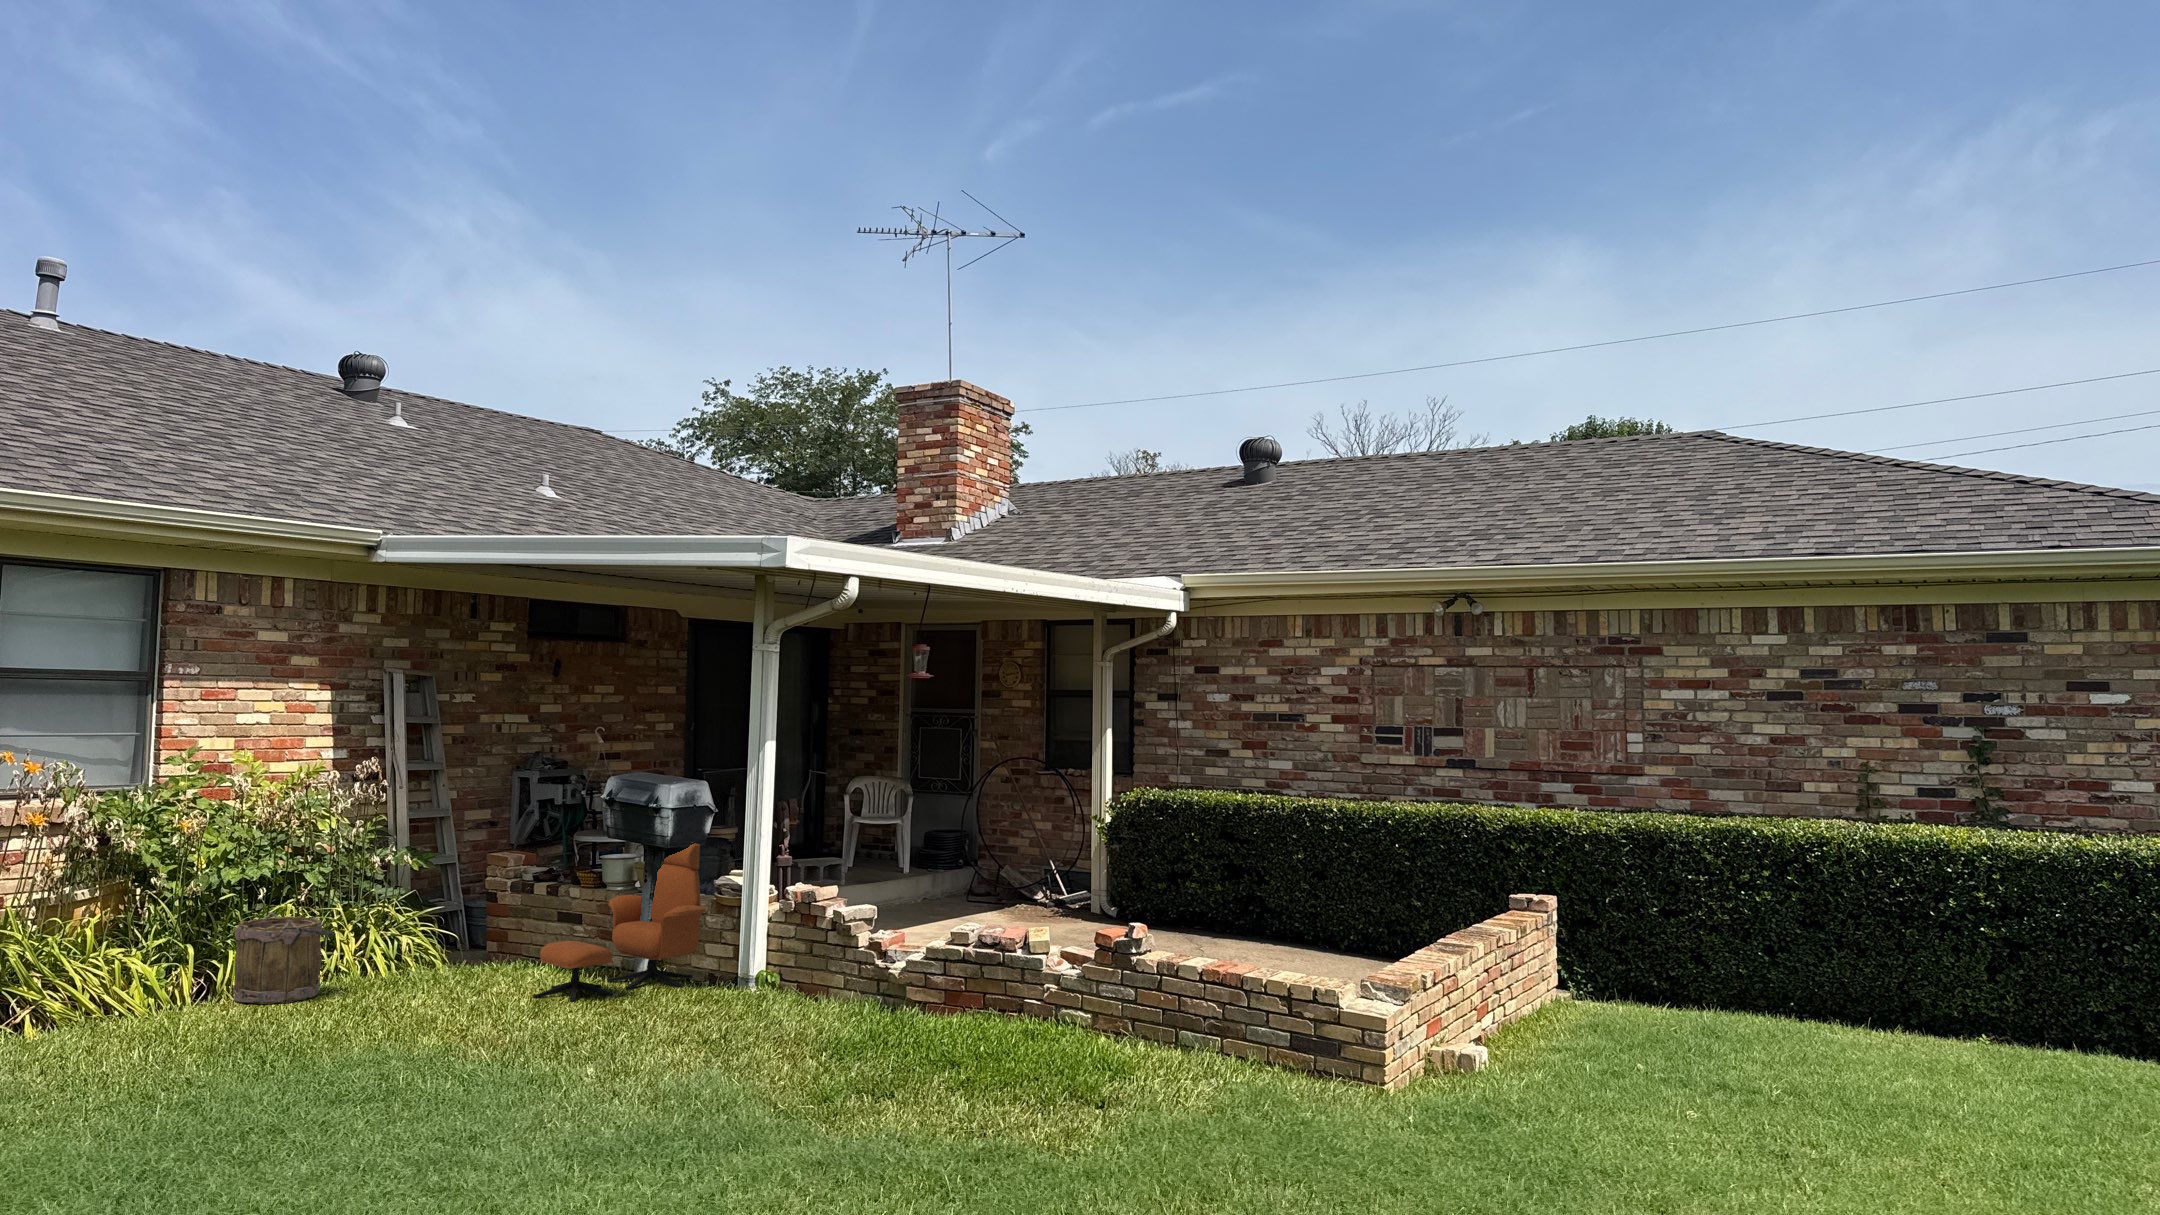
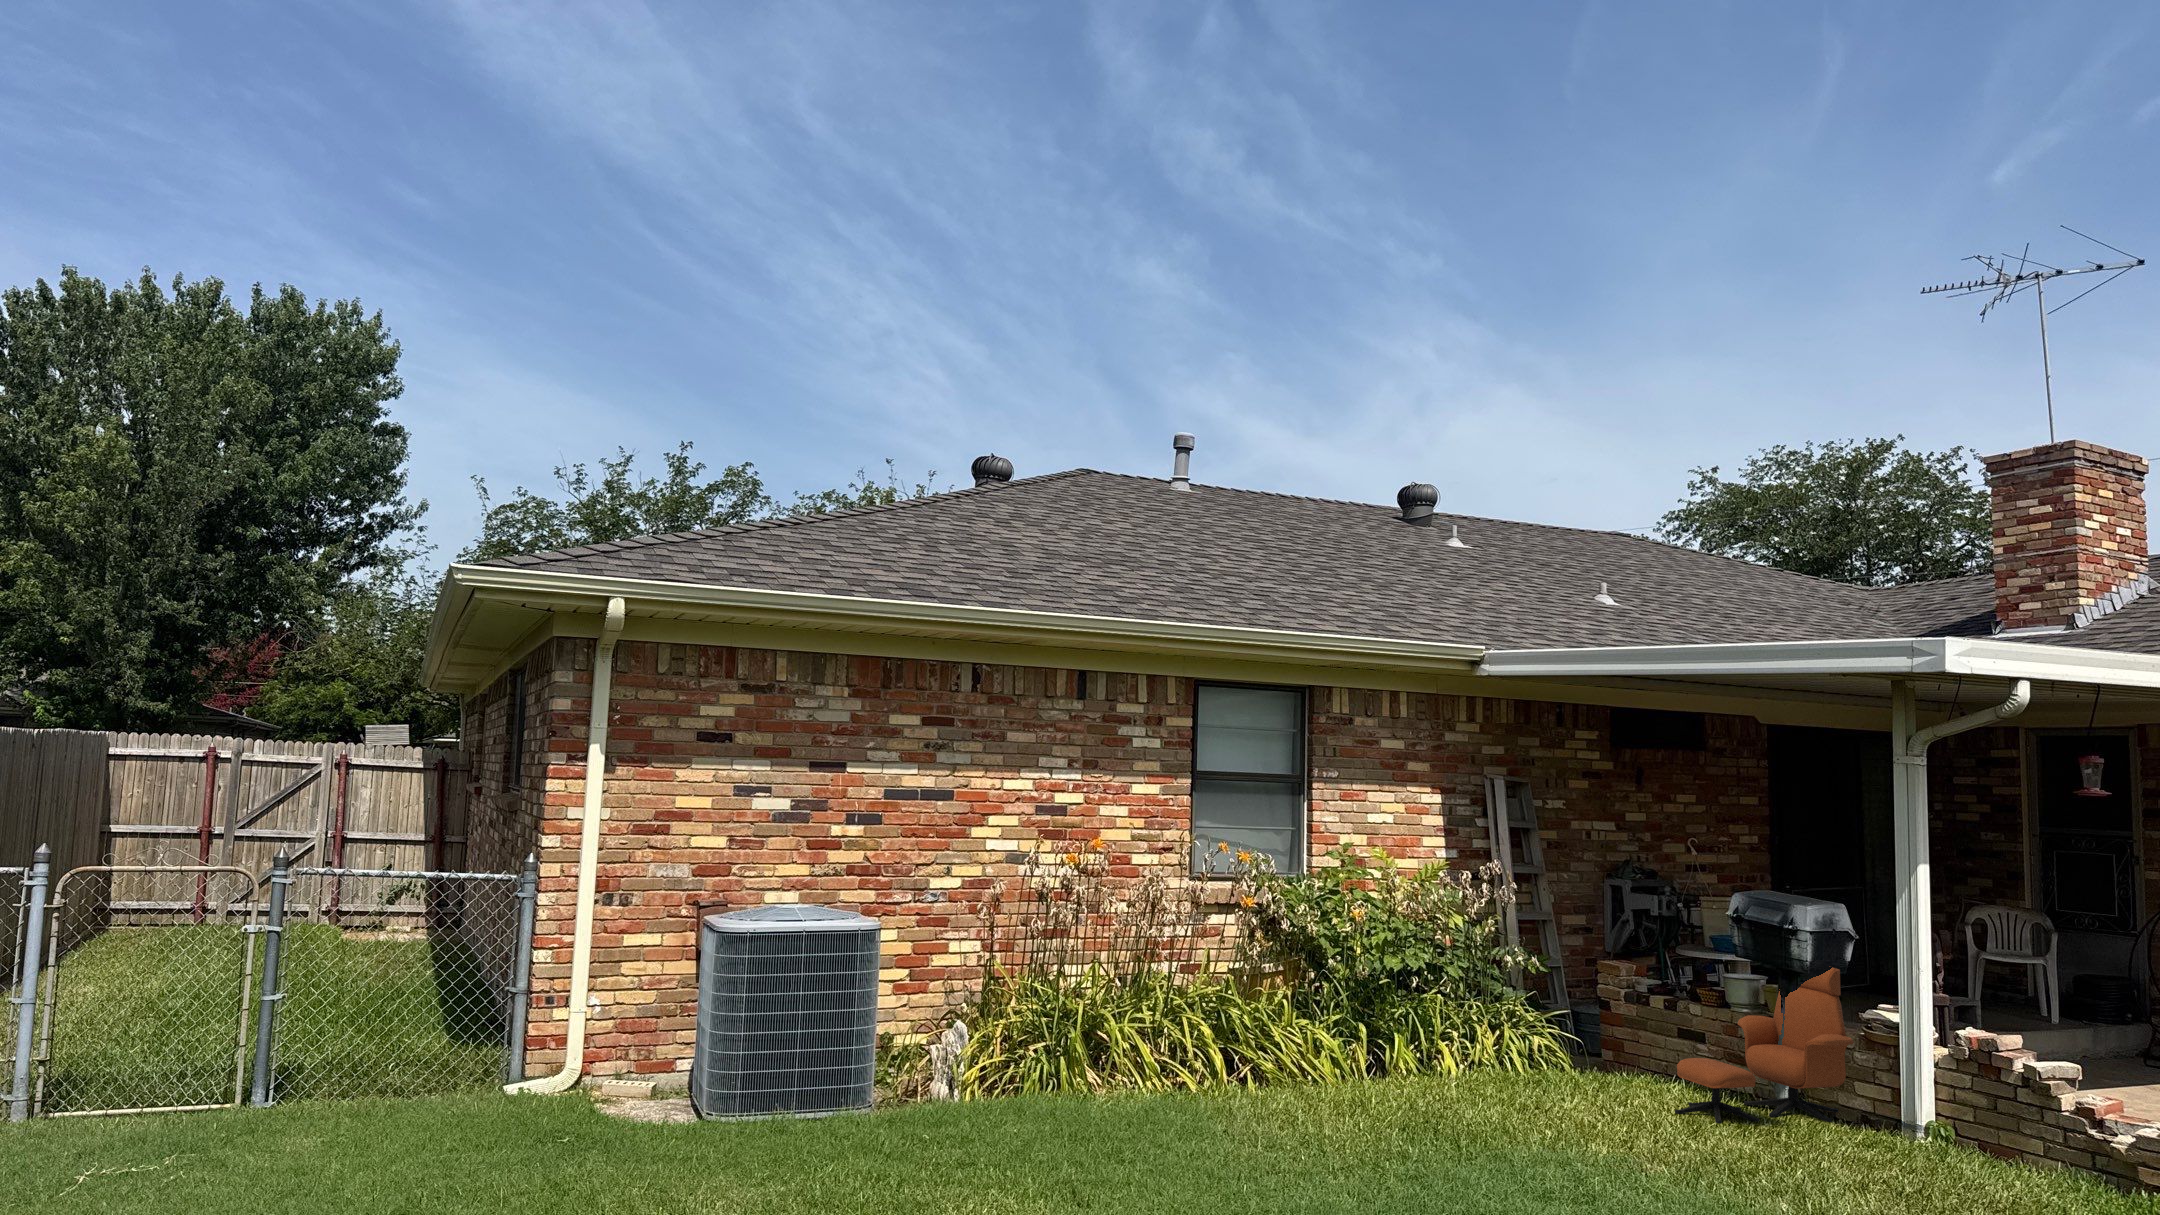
bucket: present [233,913,334,1004] -> none [1398,1002,1479,1087]

